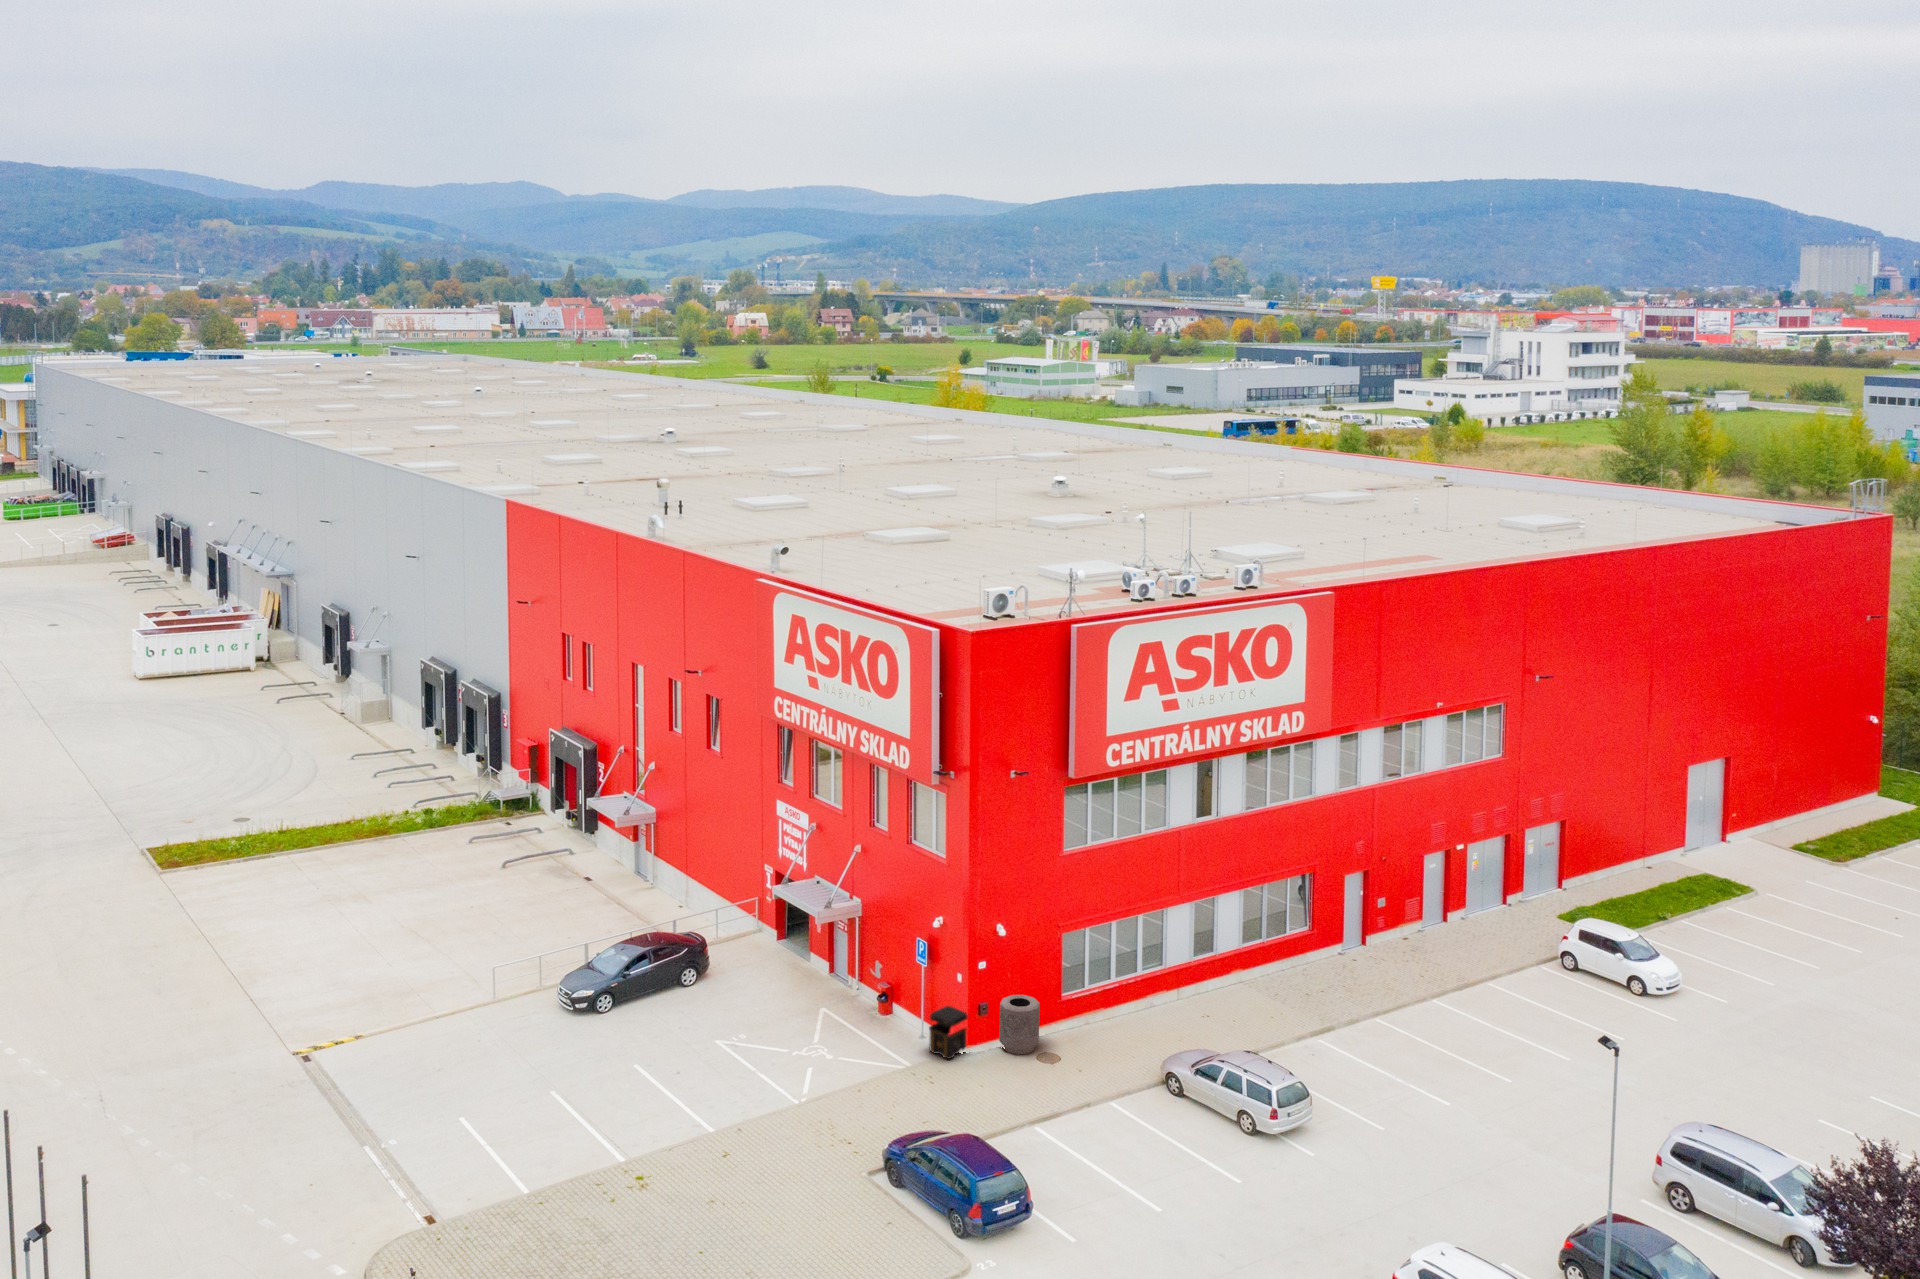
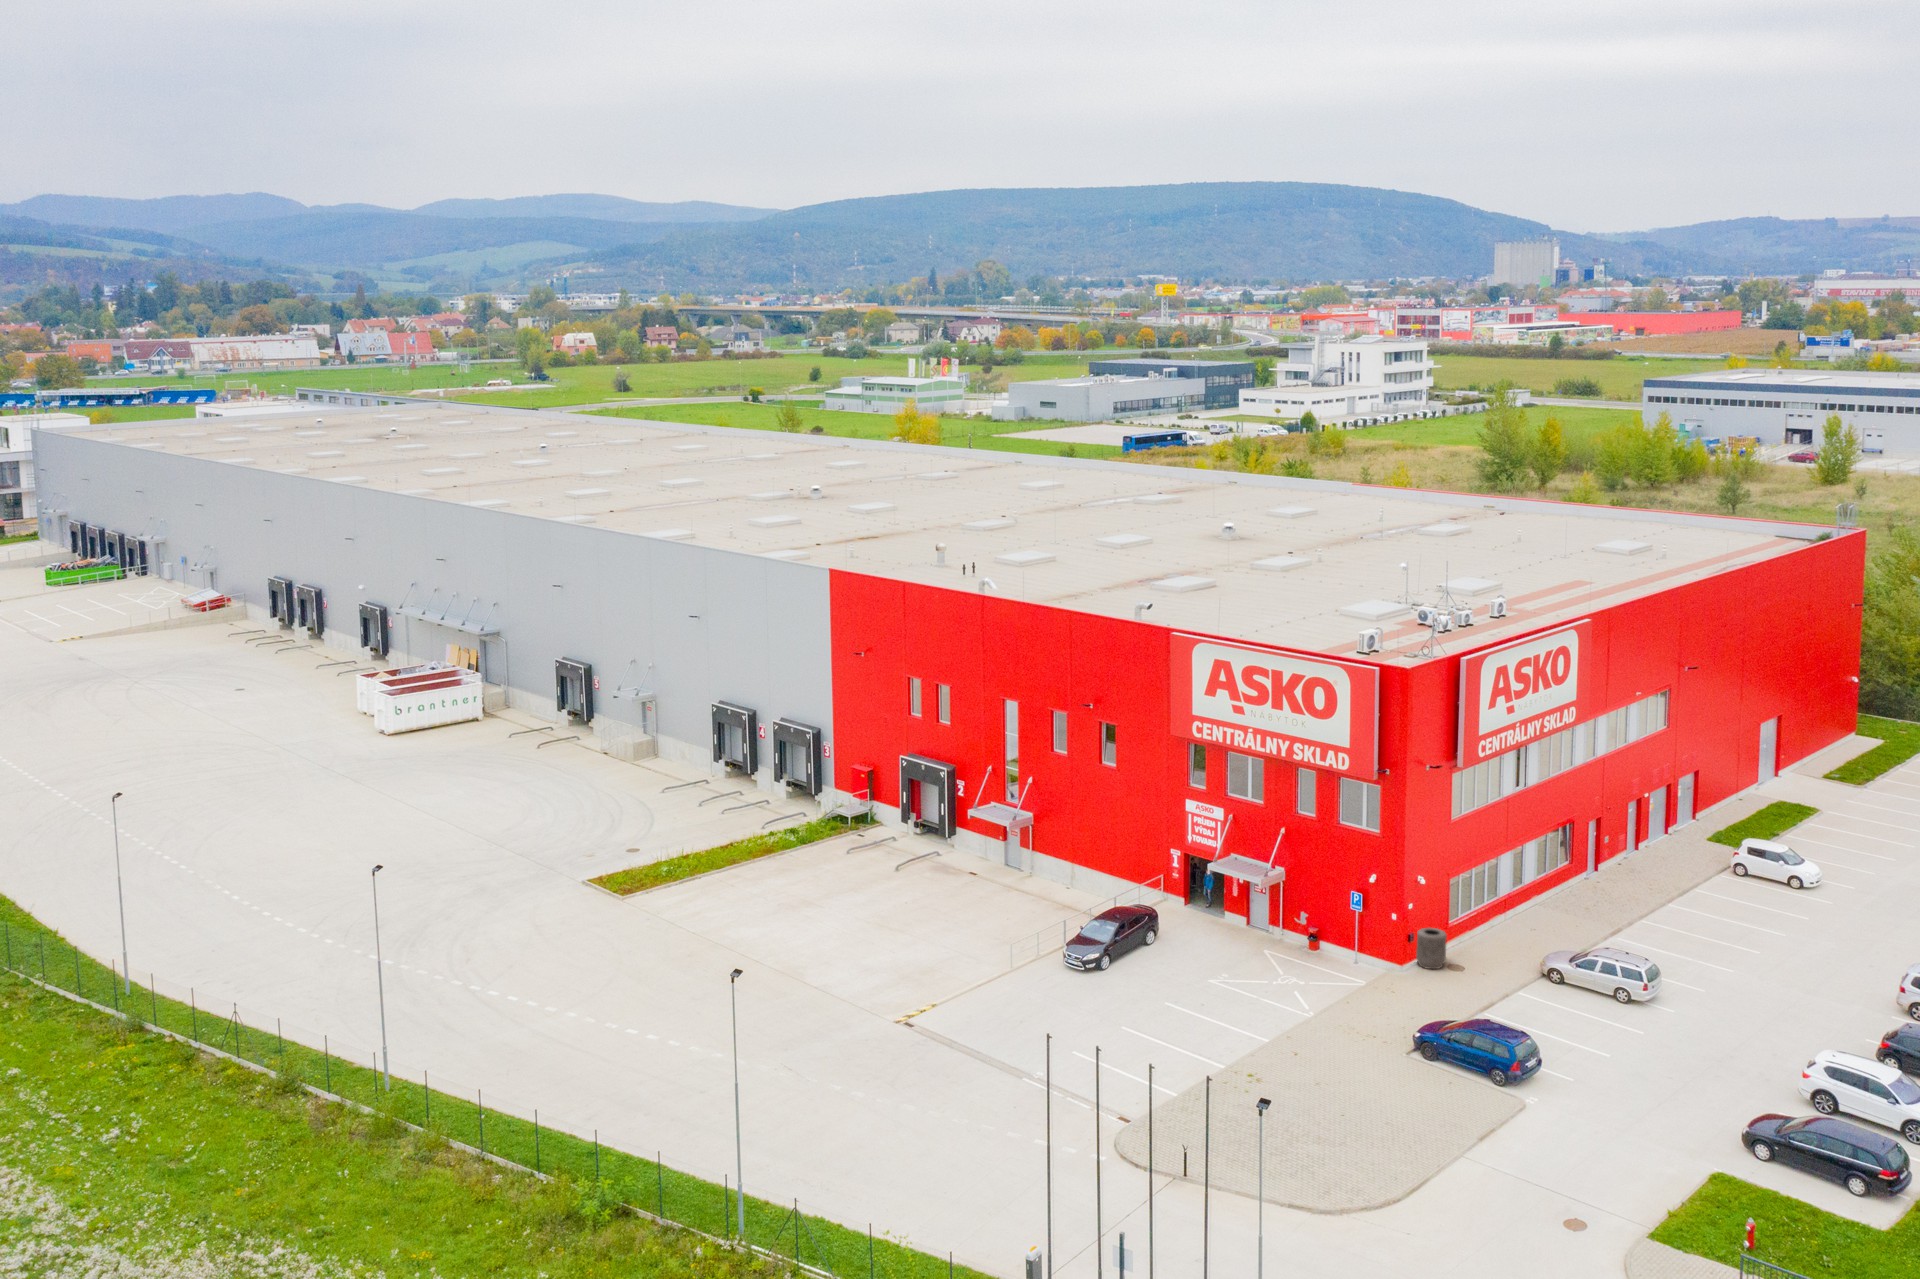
toolbox: present [929,1006,968,1059] -> none [1372,939,1399,976]

